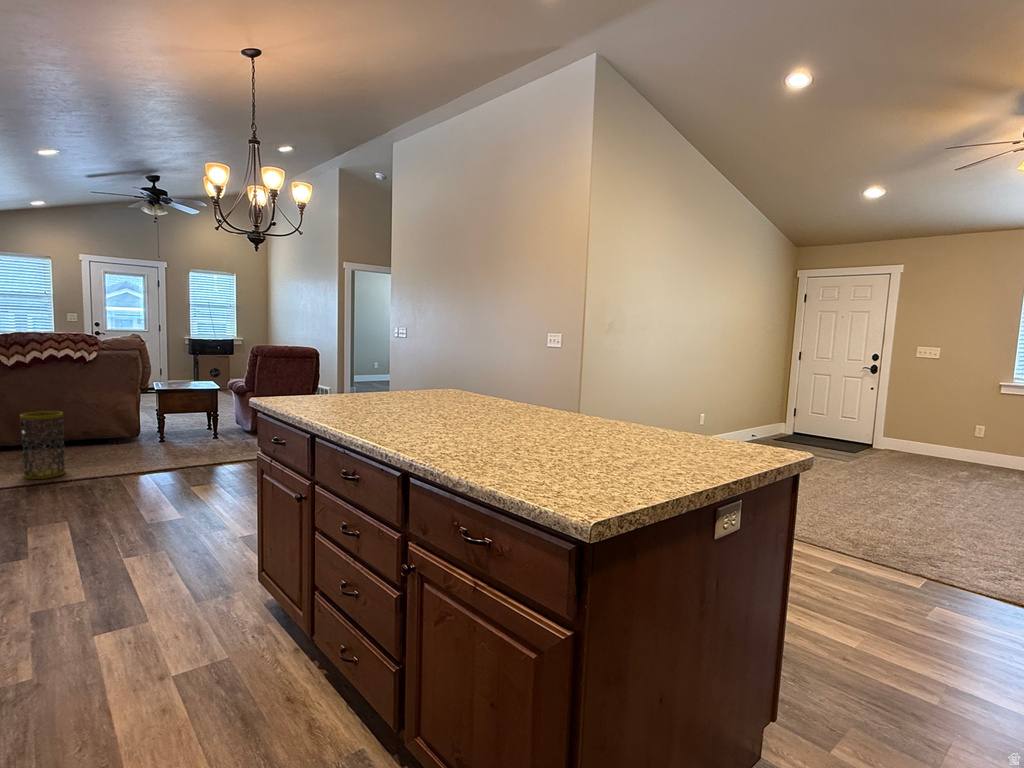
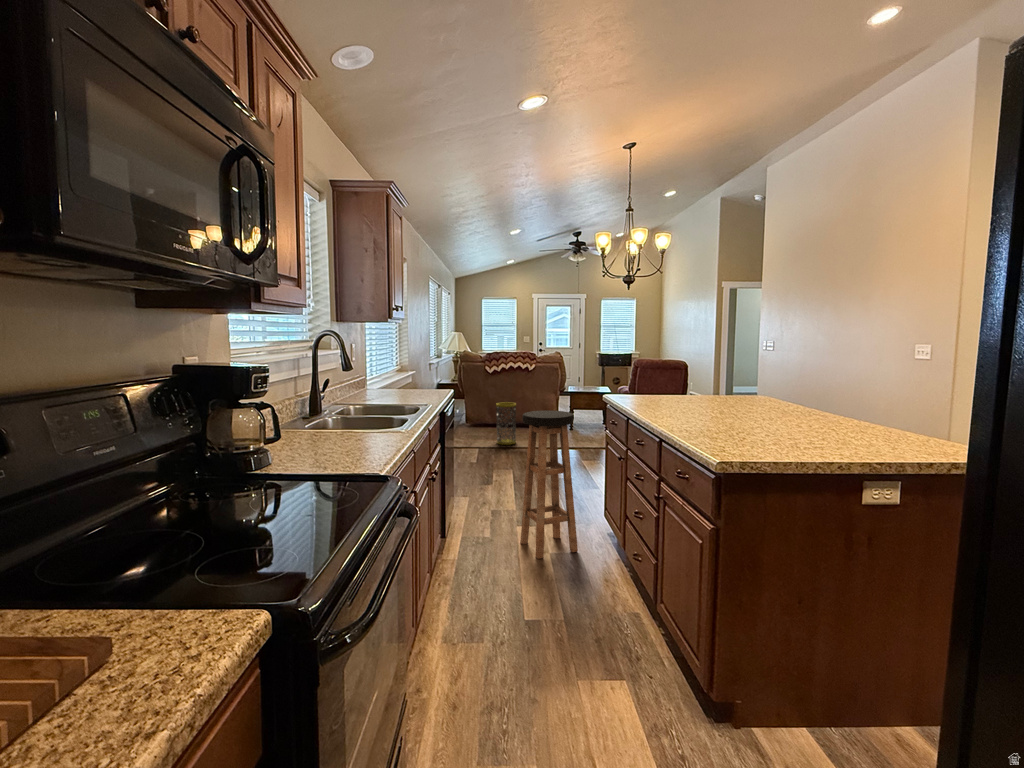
bar stool: none [106,434,226,698] -> present [520,410,578,559]

